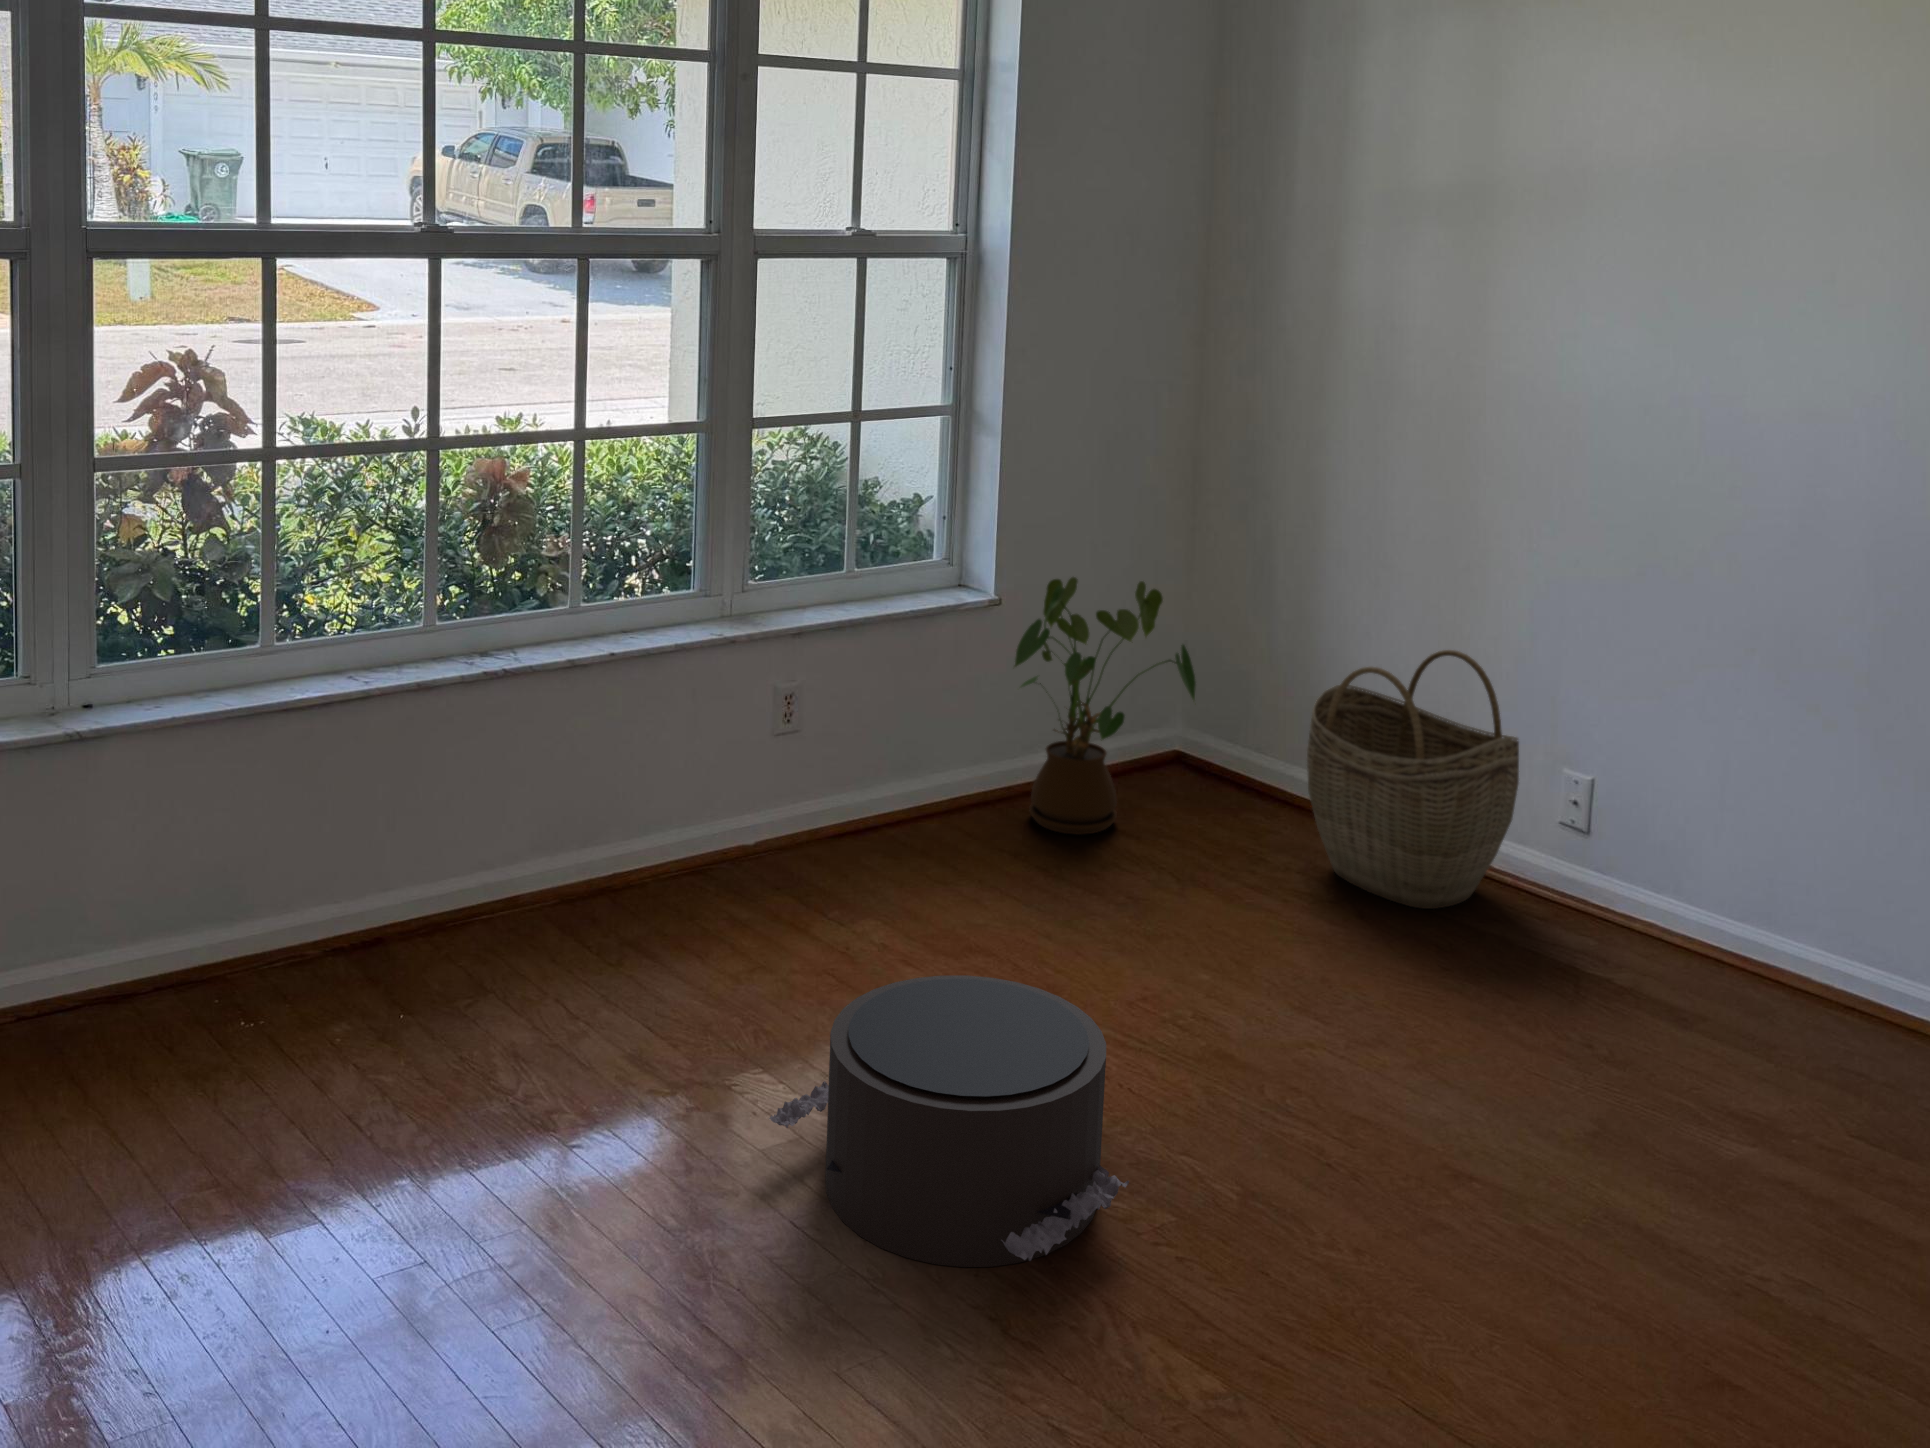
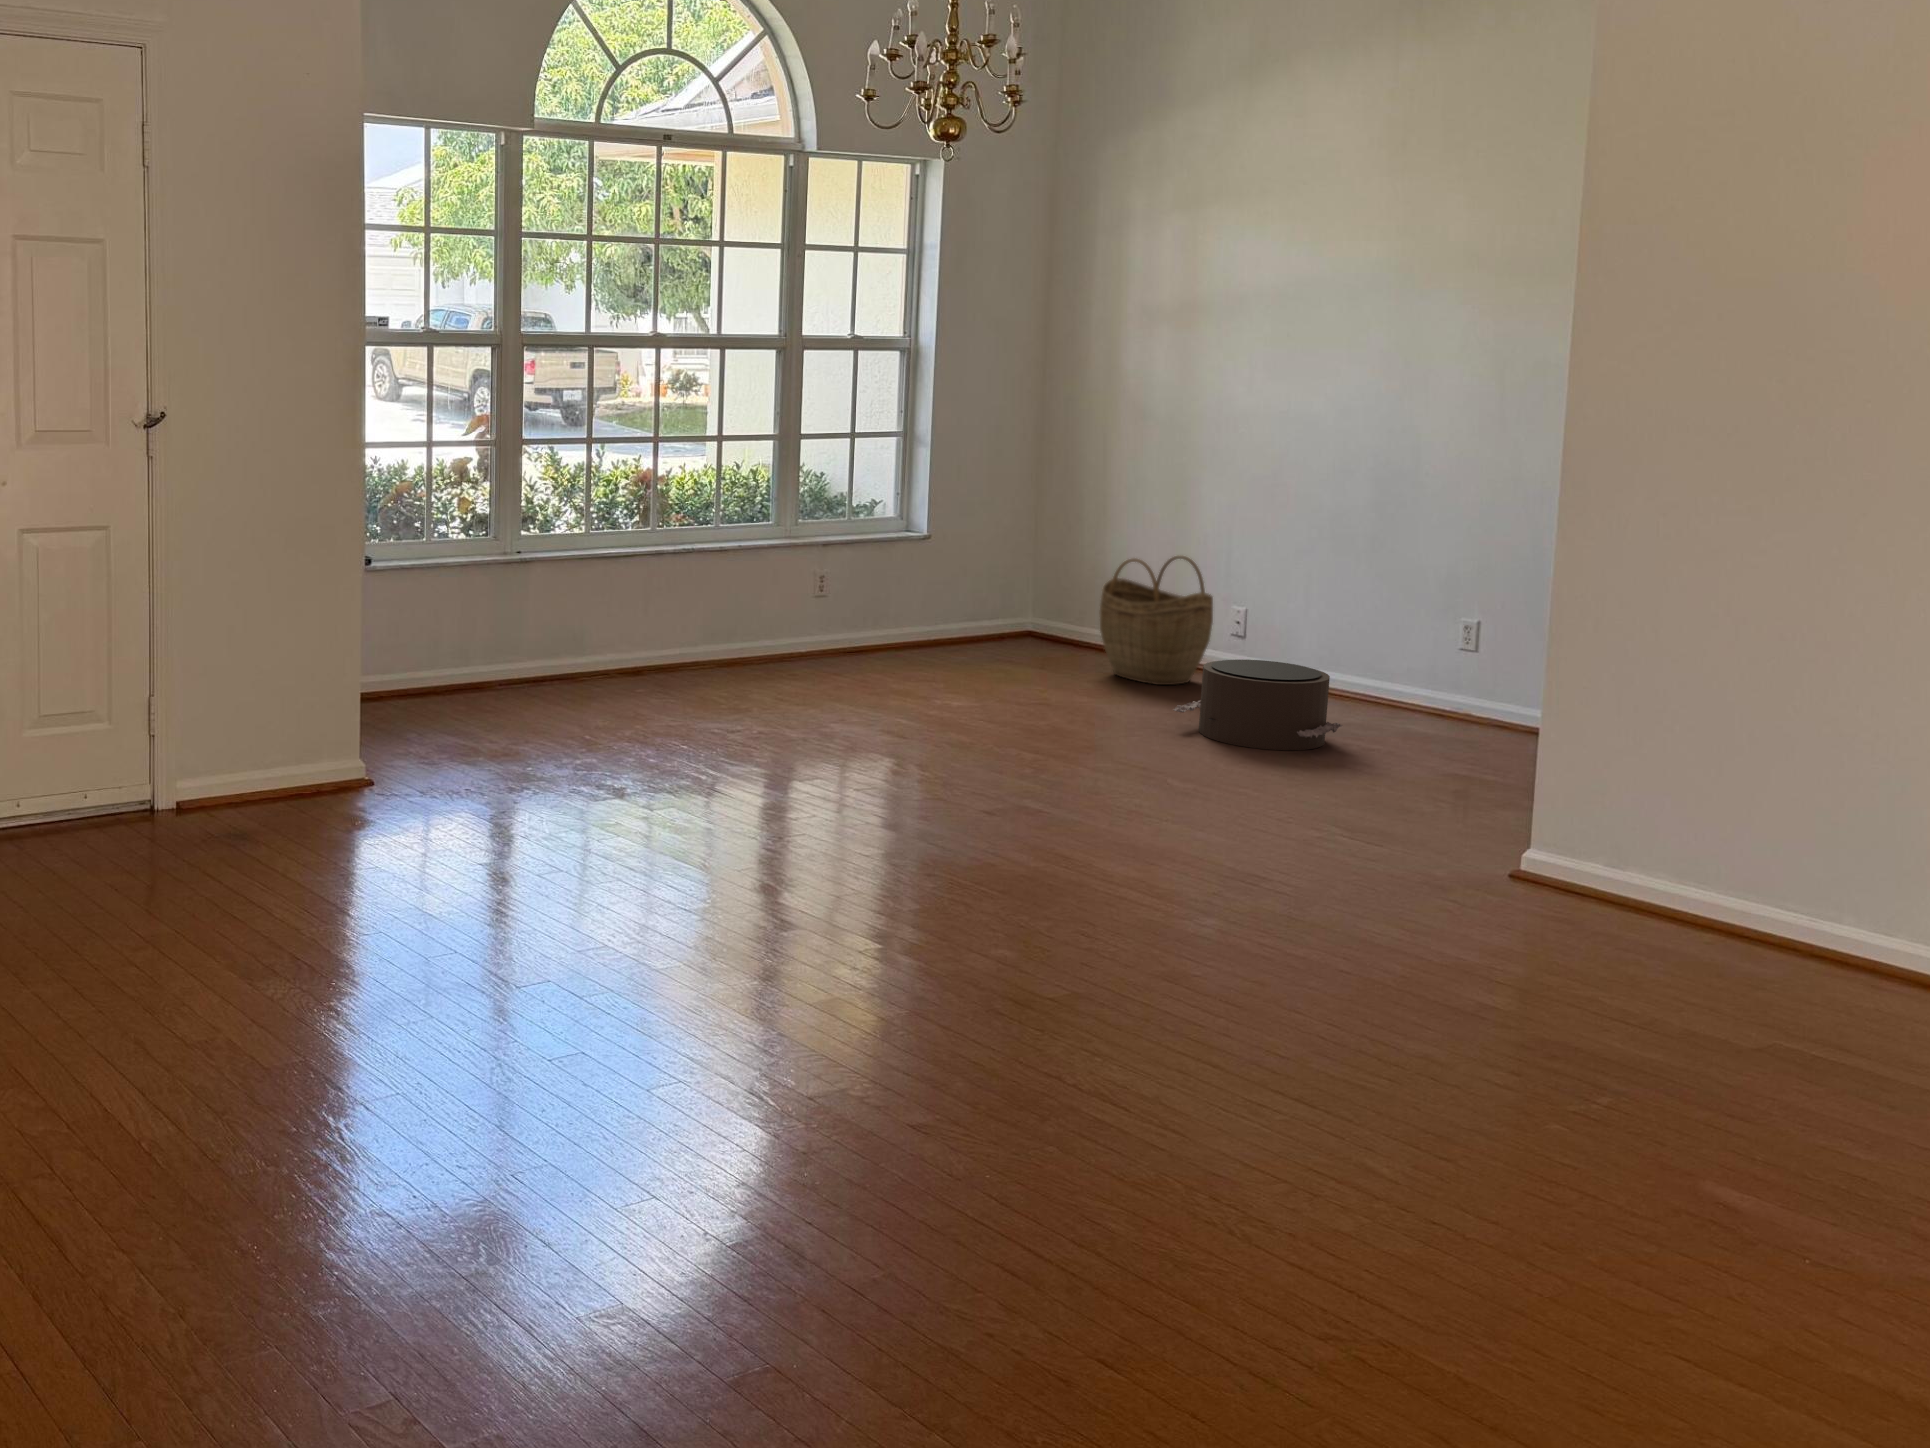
house plant: present [1014,577,1196,835] -> none [939,528,1039,661]
pouf: present [769,975,1129,1267] -> present [1173,659,1342,750]

